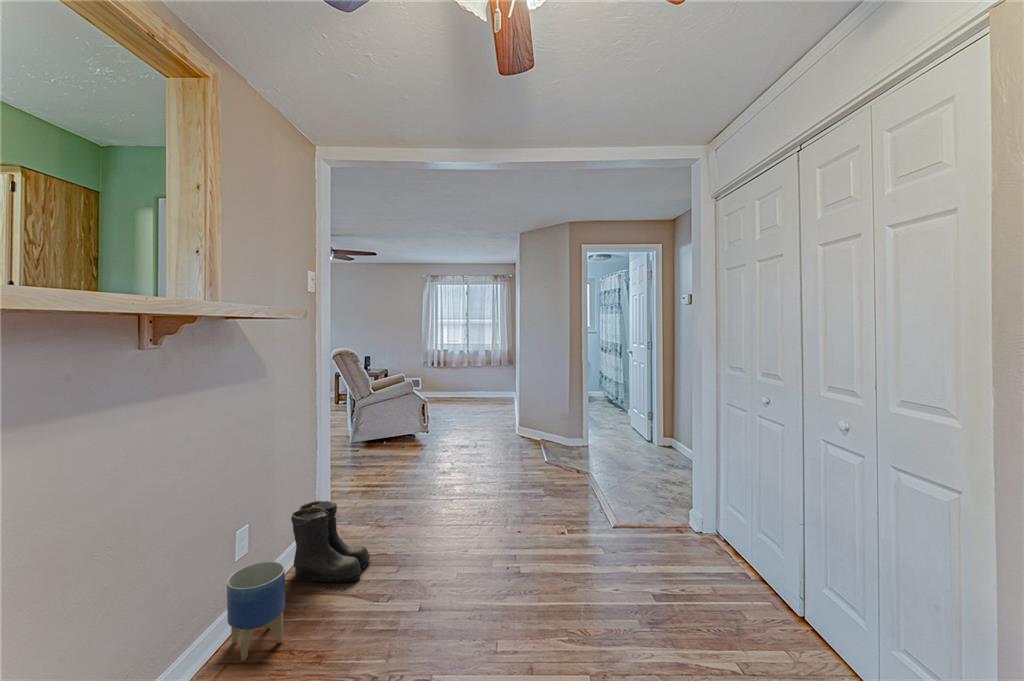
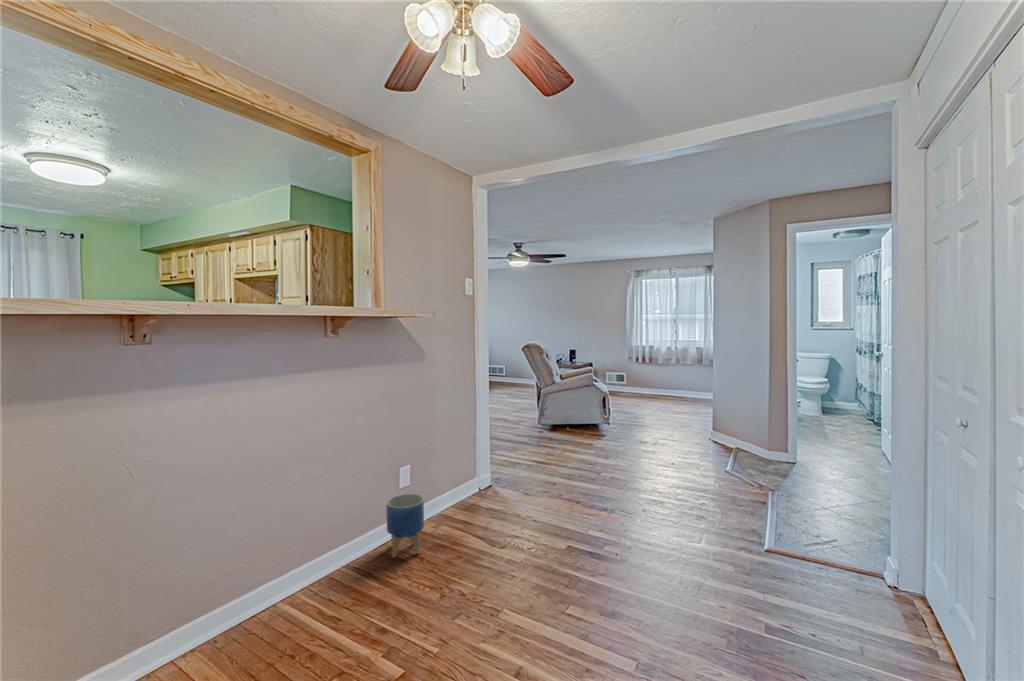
boots: present [291,501,370,582] -> none [445,461,506,528]

